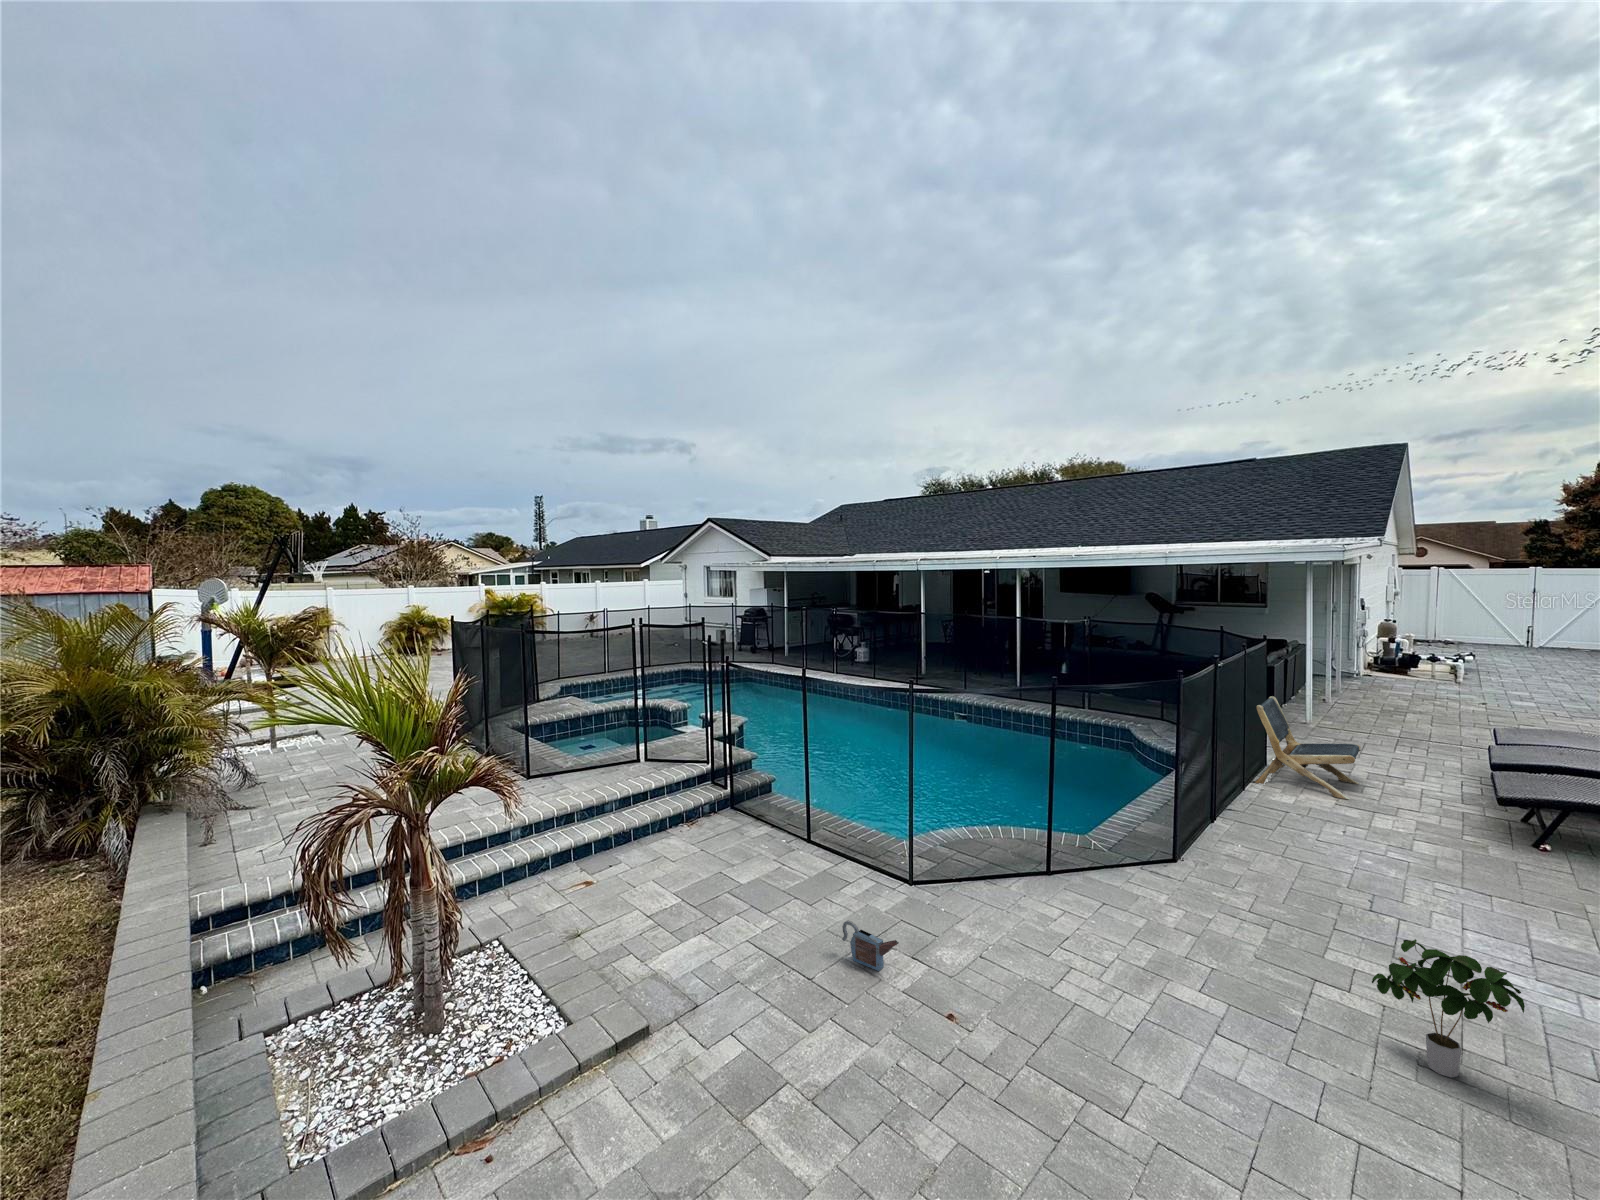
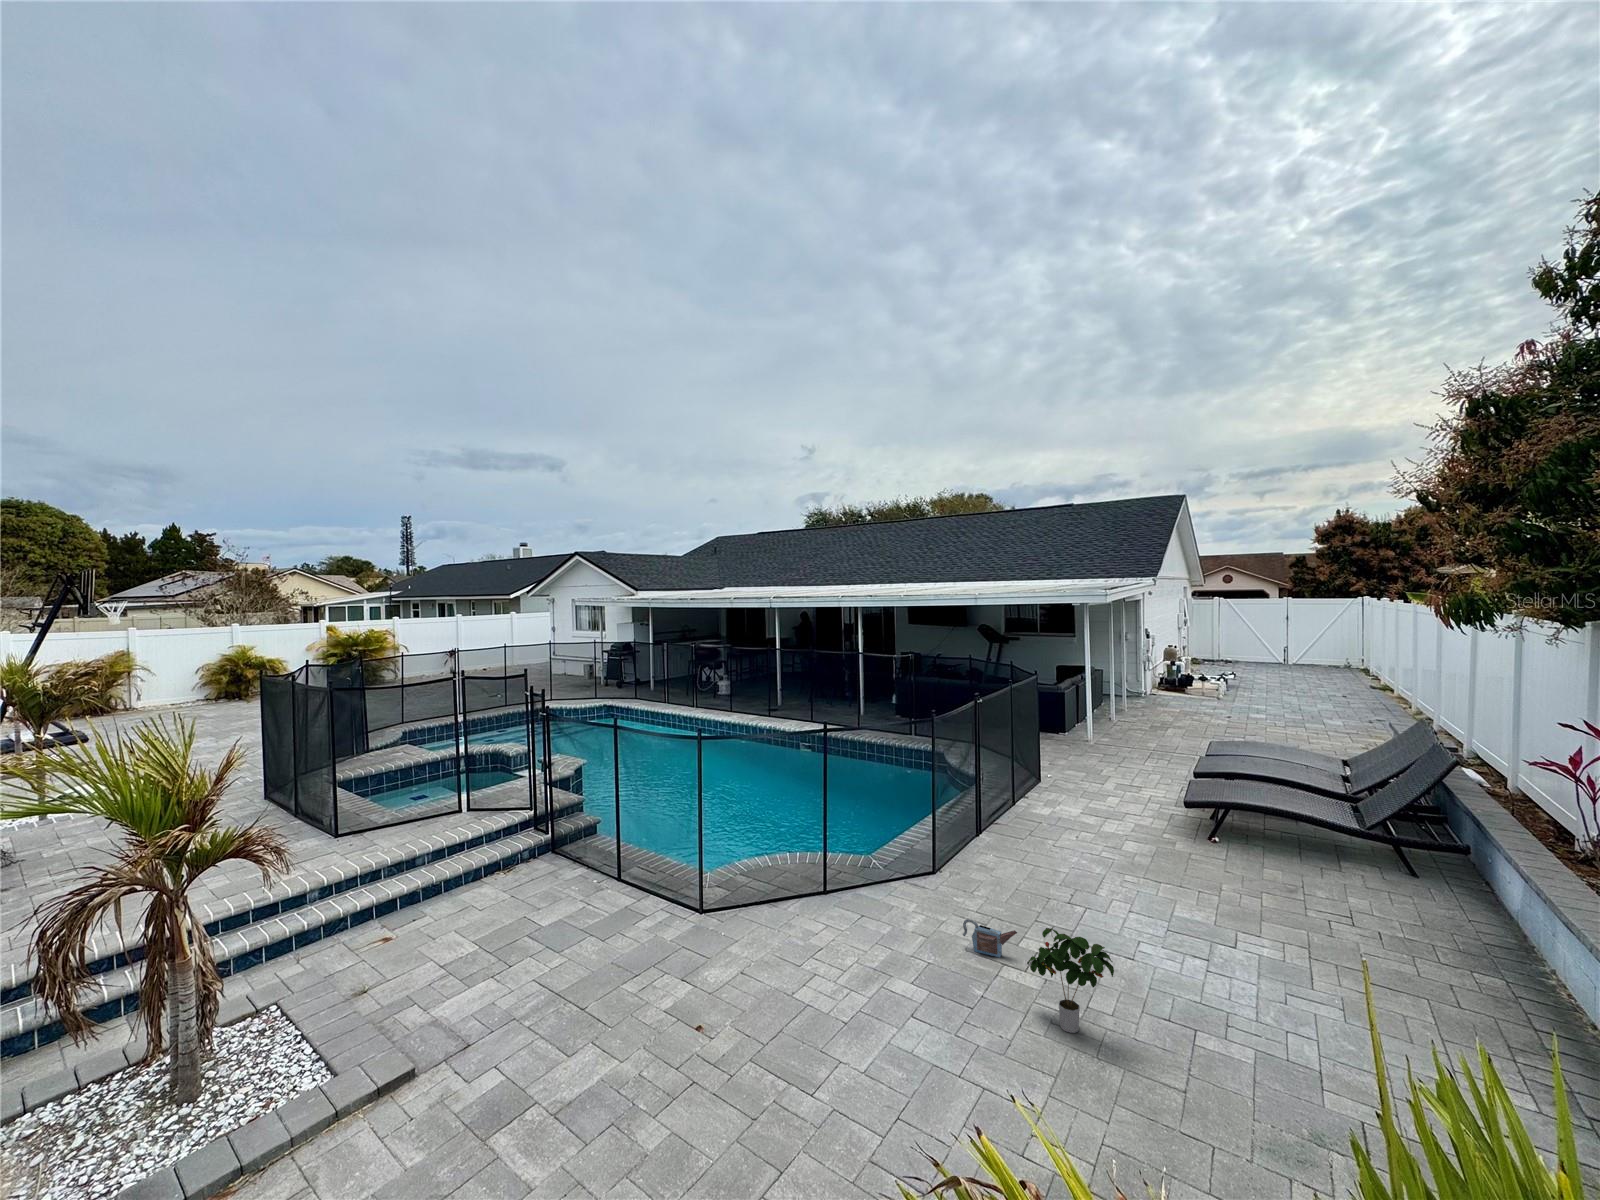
lounge chair: present [1254,696,1360,799] -> none [1022,722,1103,808]
watering can: present [842,920,899,971] -> present [963,919,1017,958]

